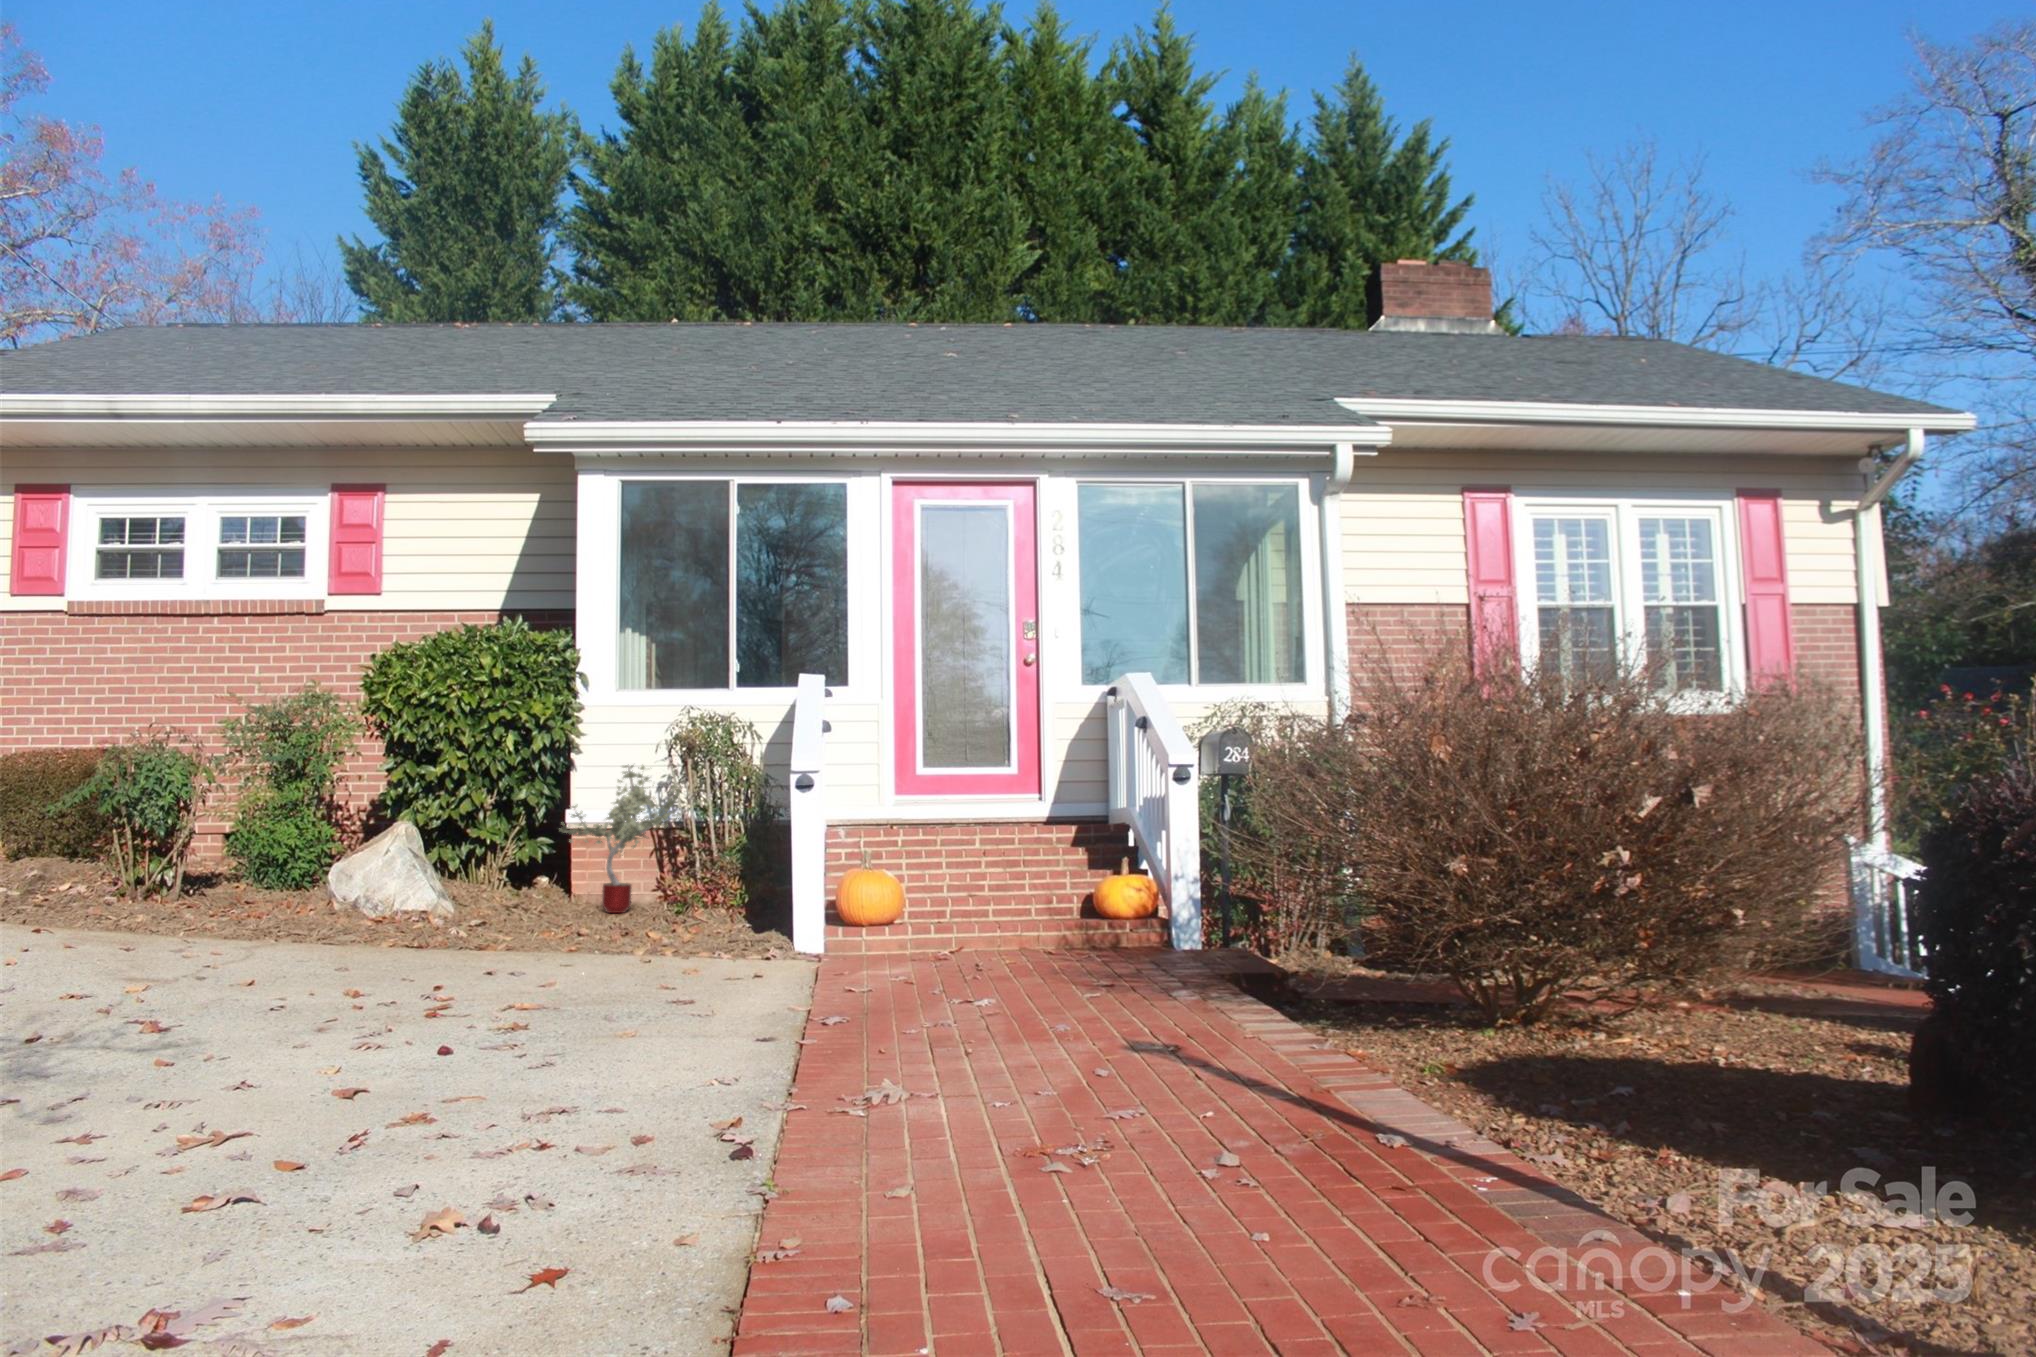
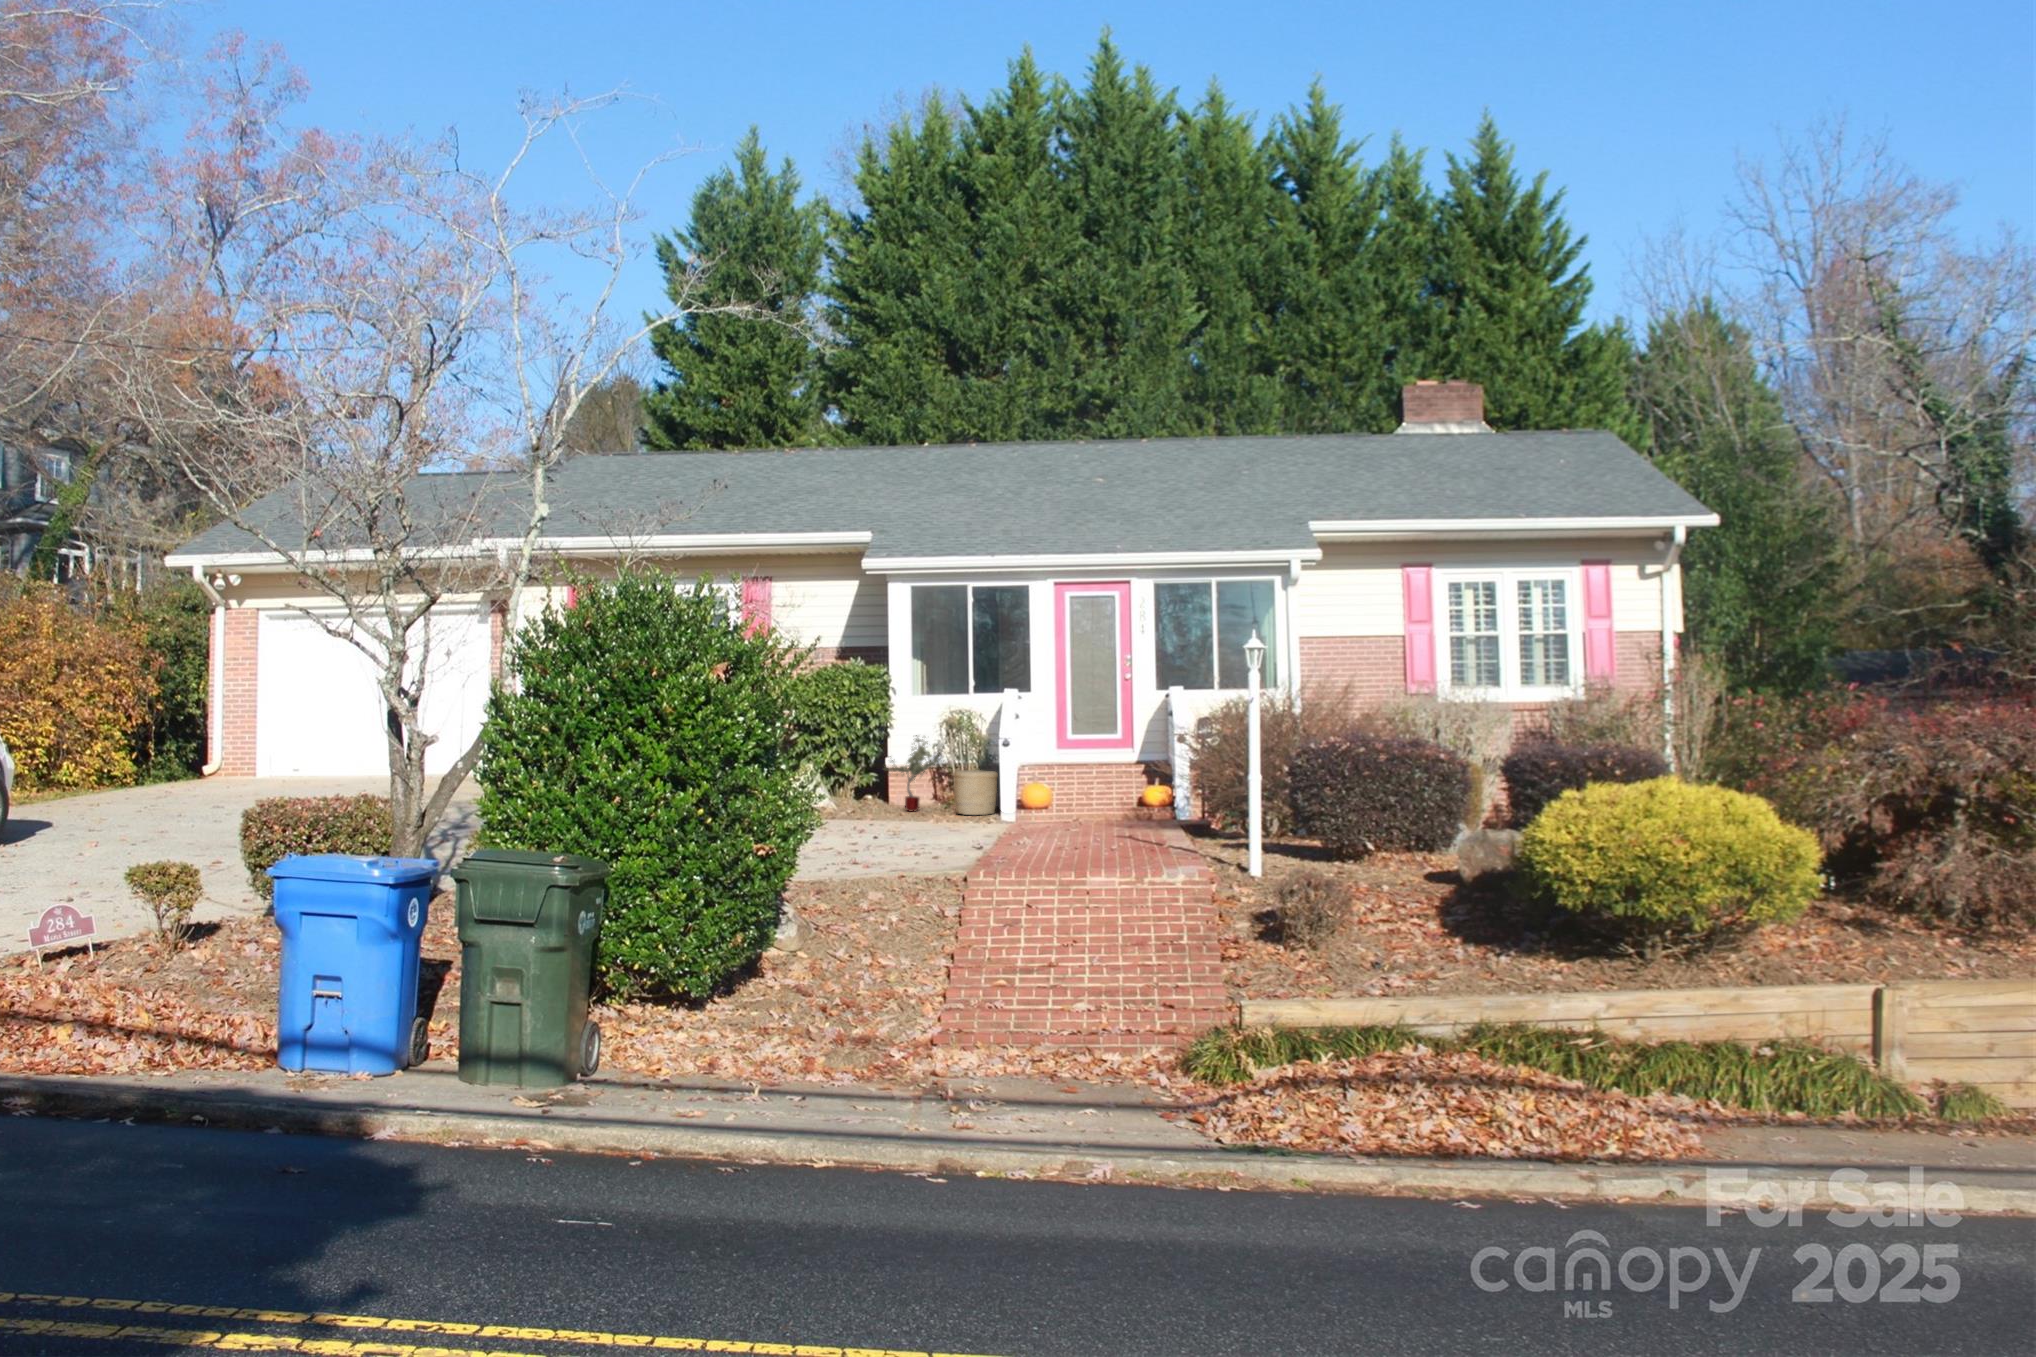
woven basket: none [701,833,789,924] -> present [953,770,998,815]

